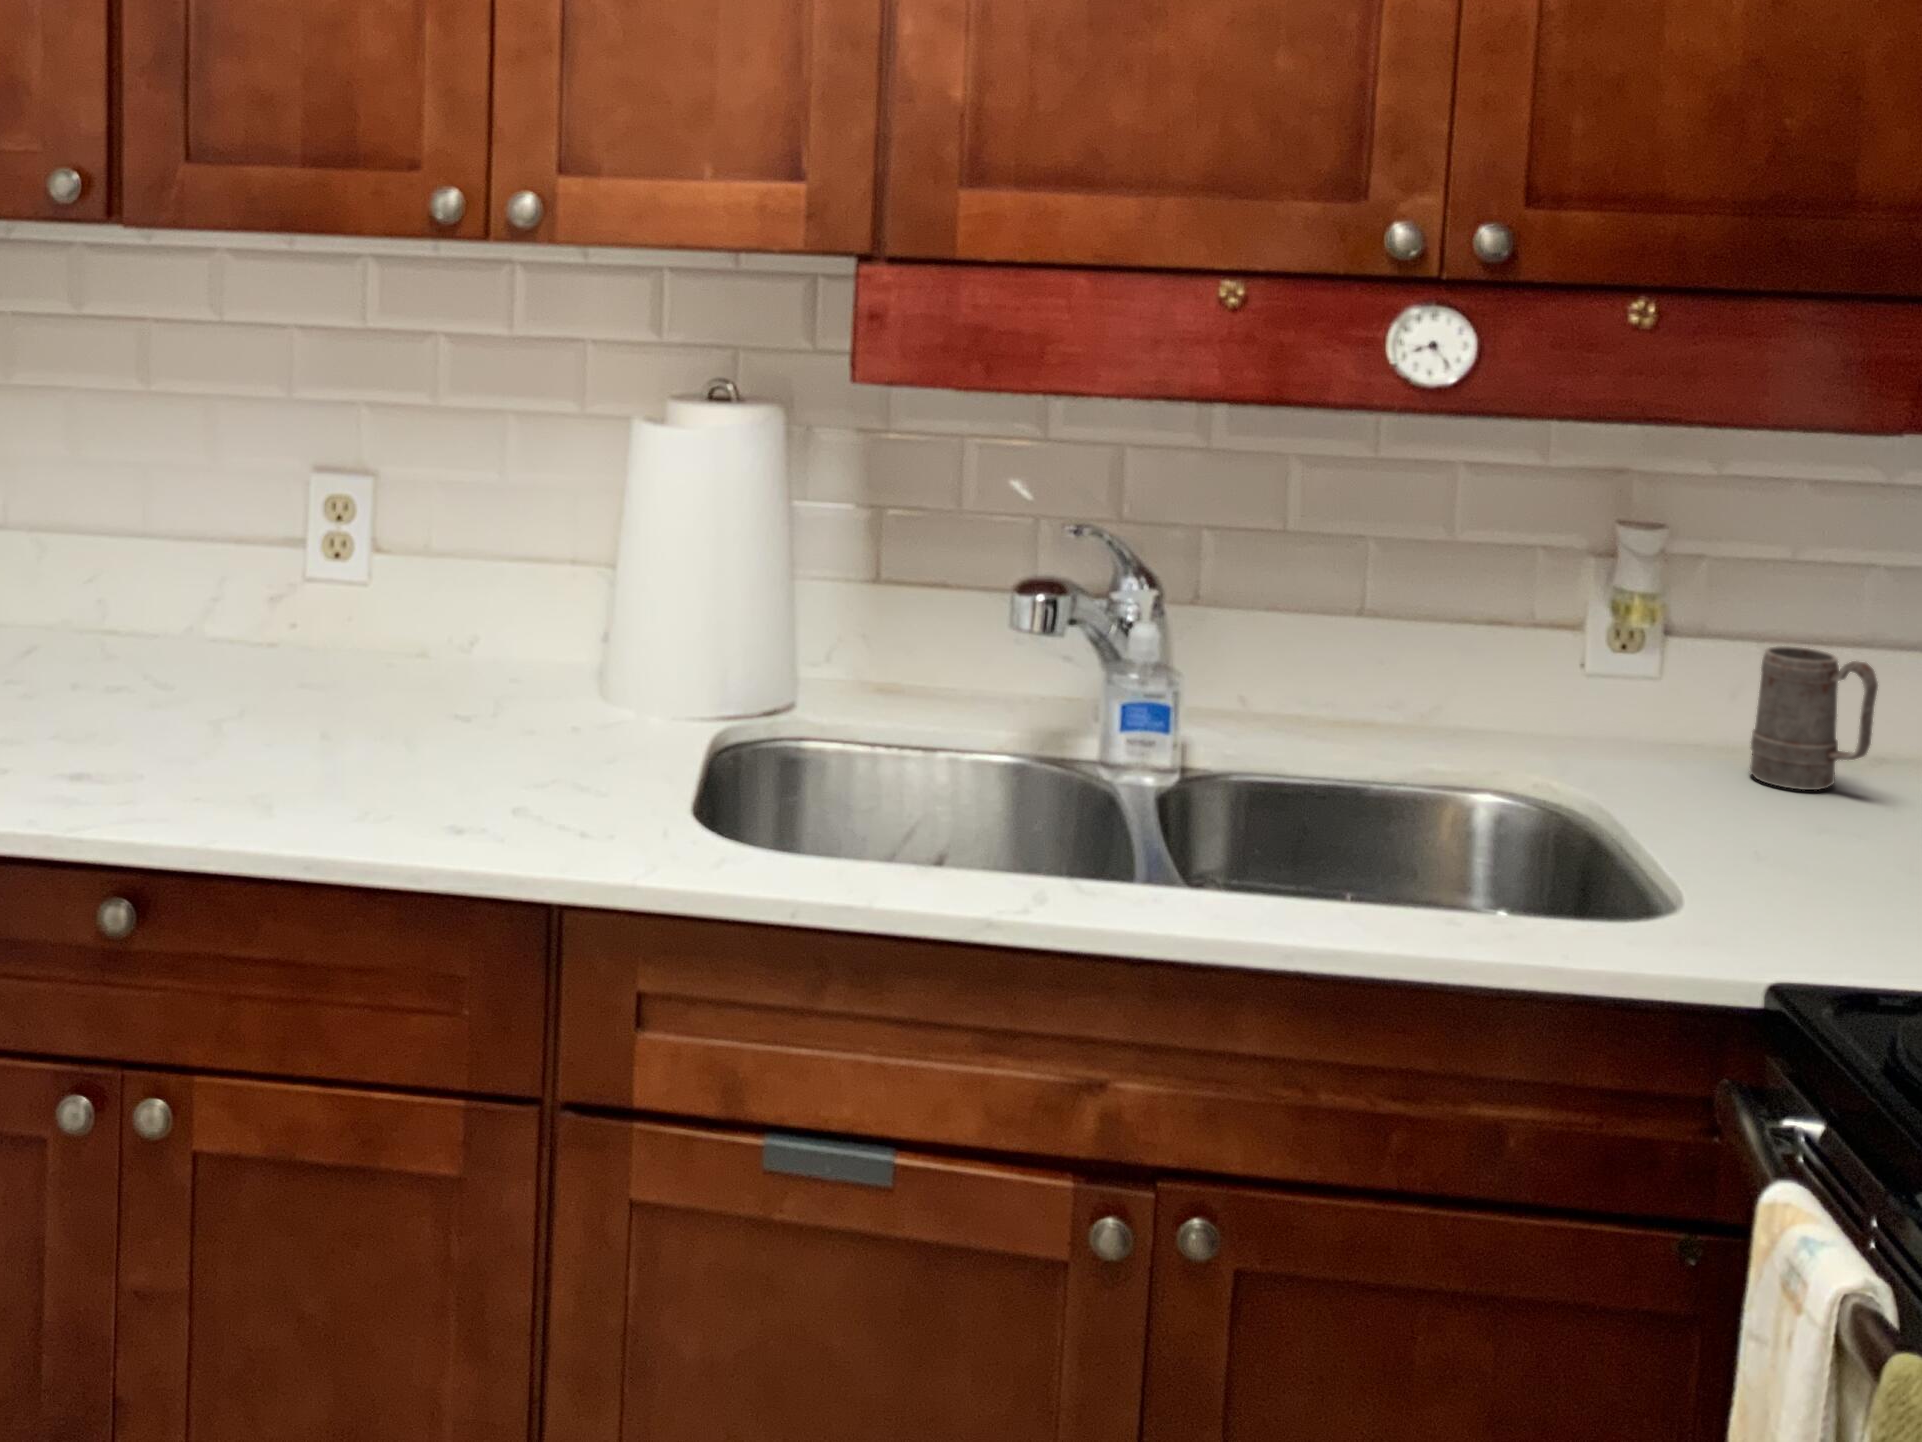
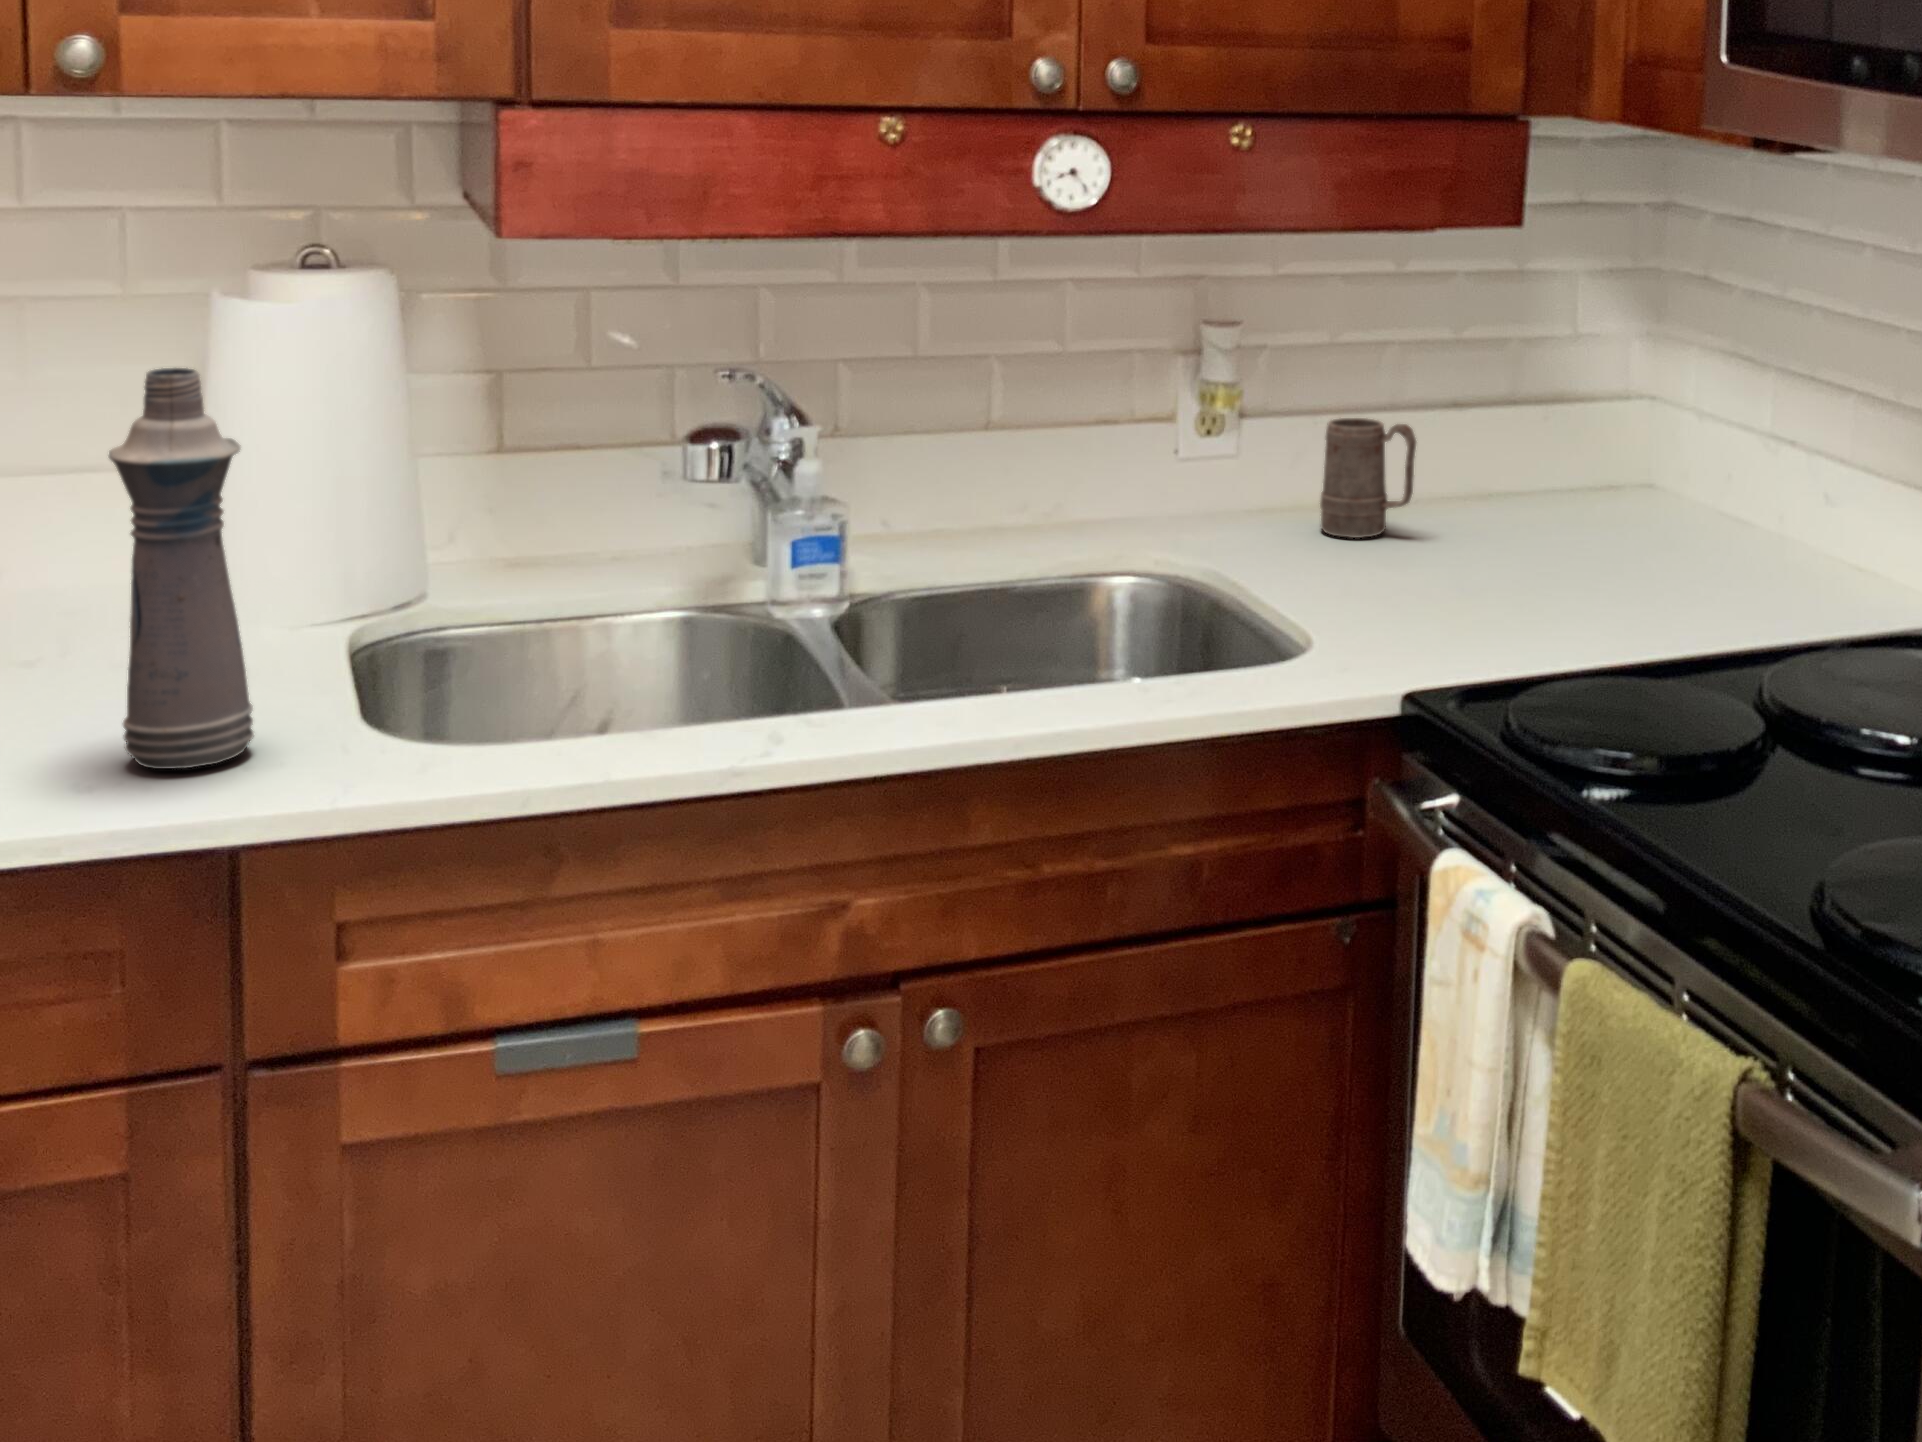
bottle: none [490,482,598,838] -> present [109,368,254,769]

